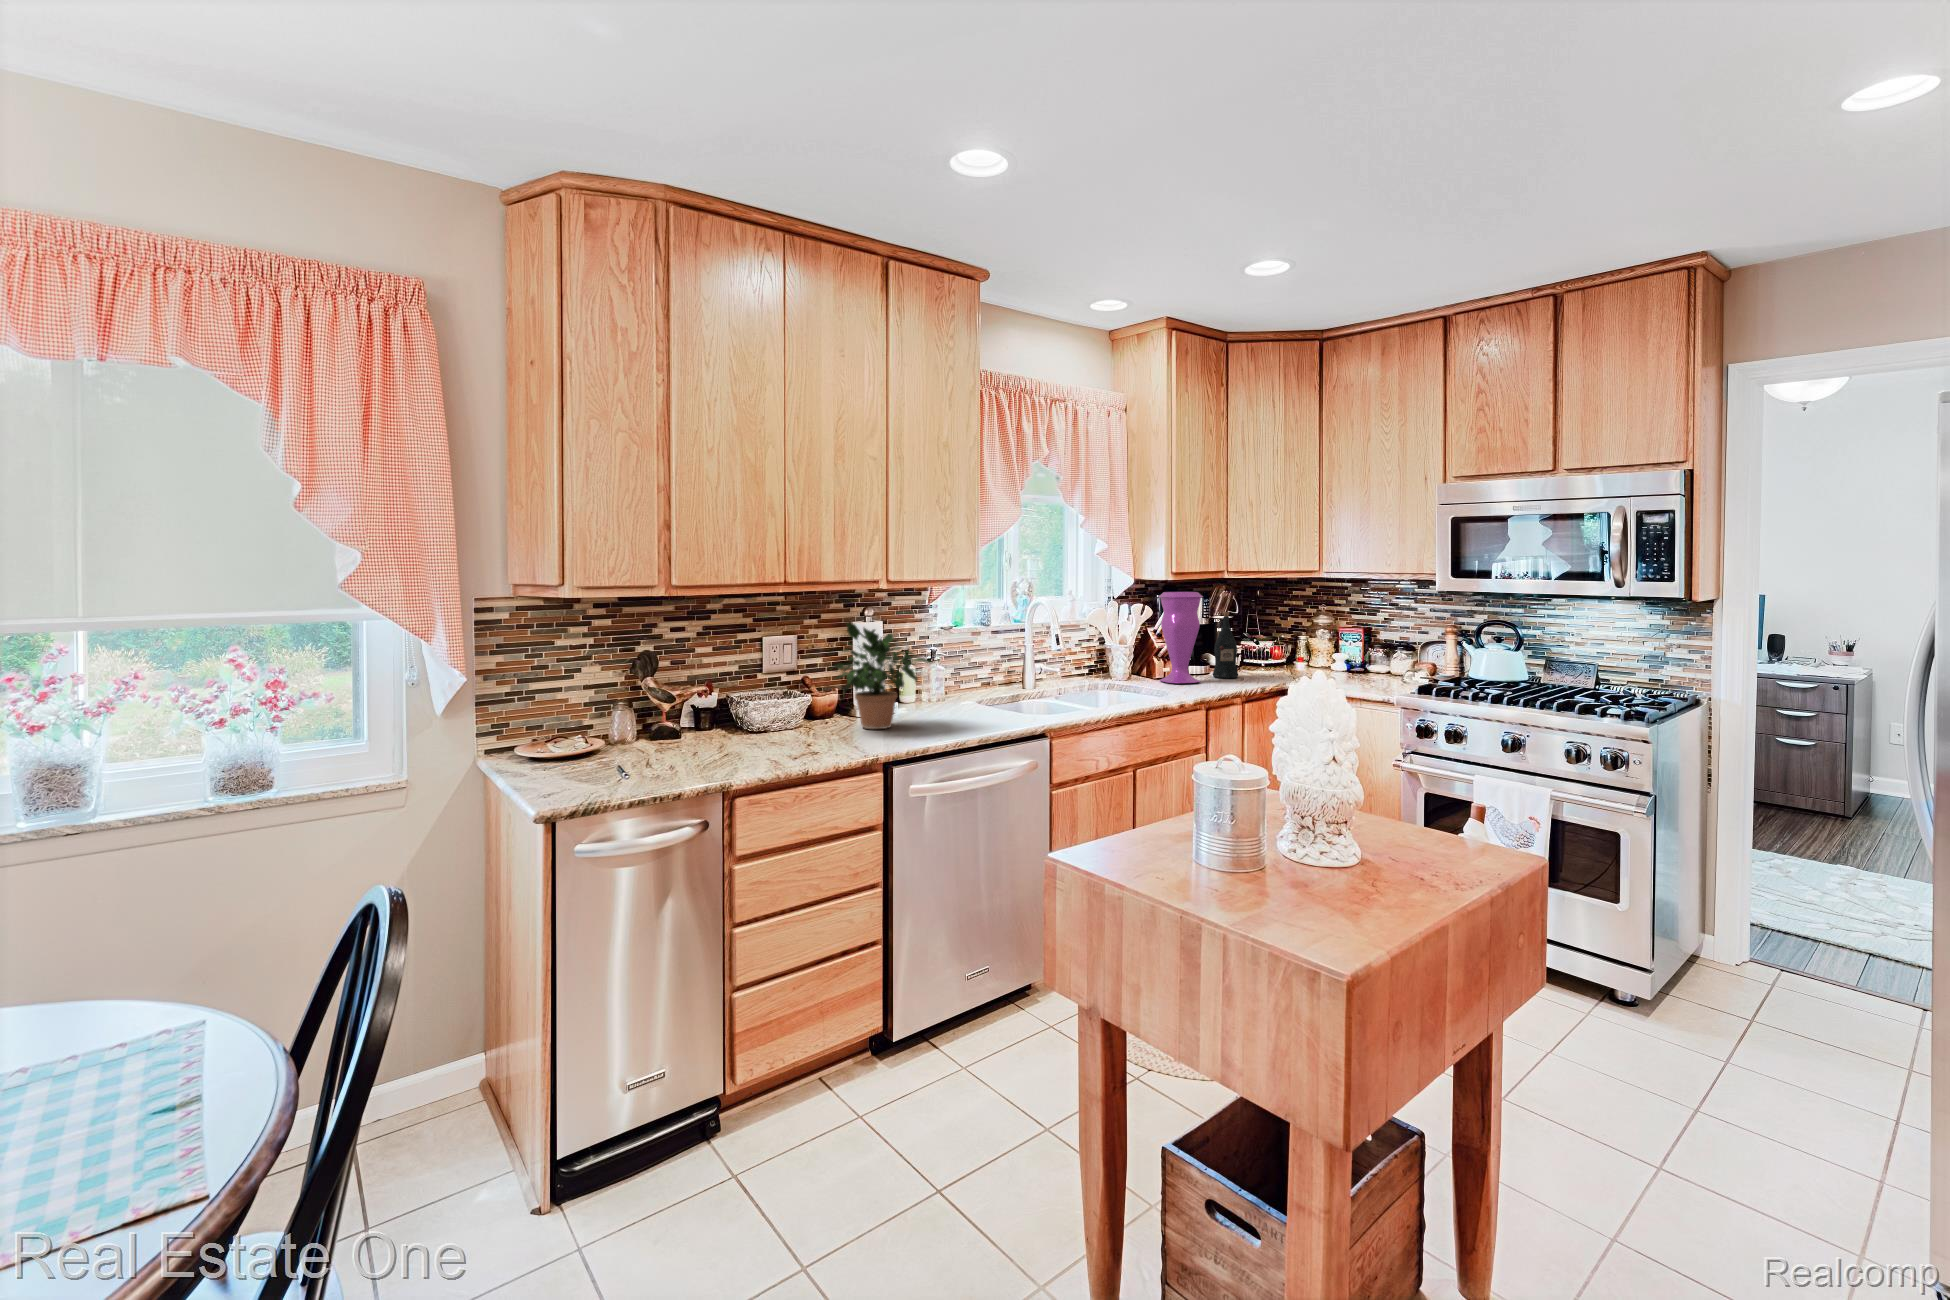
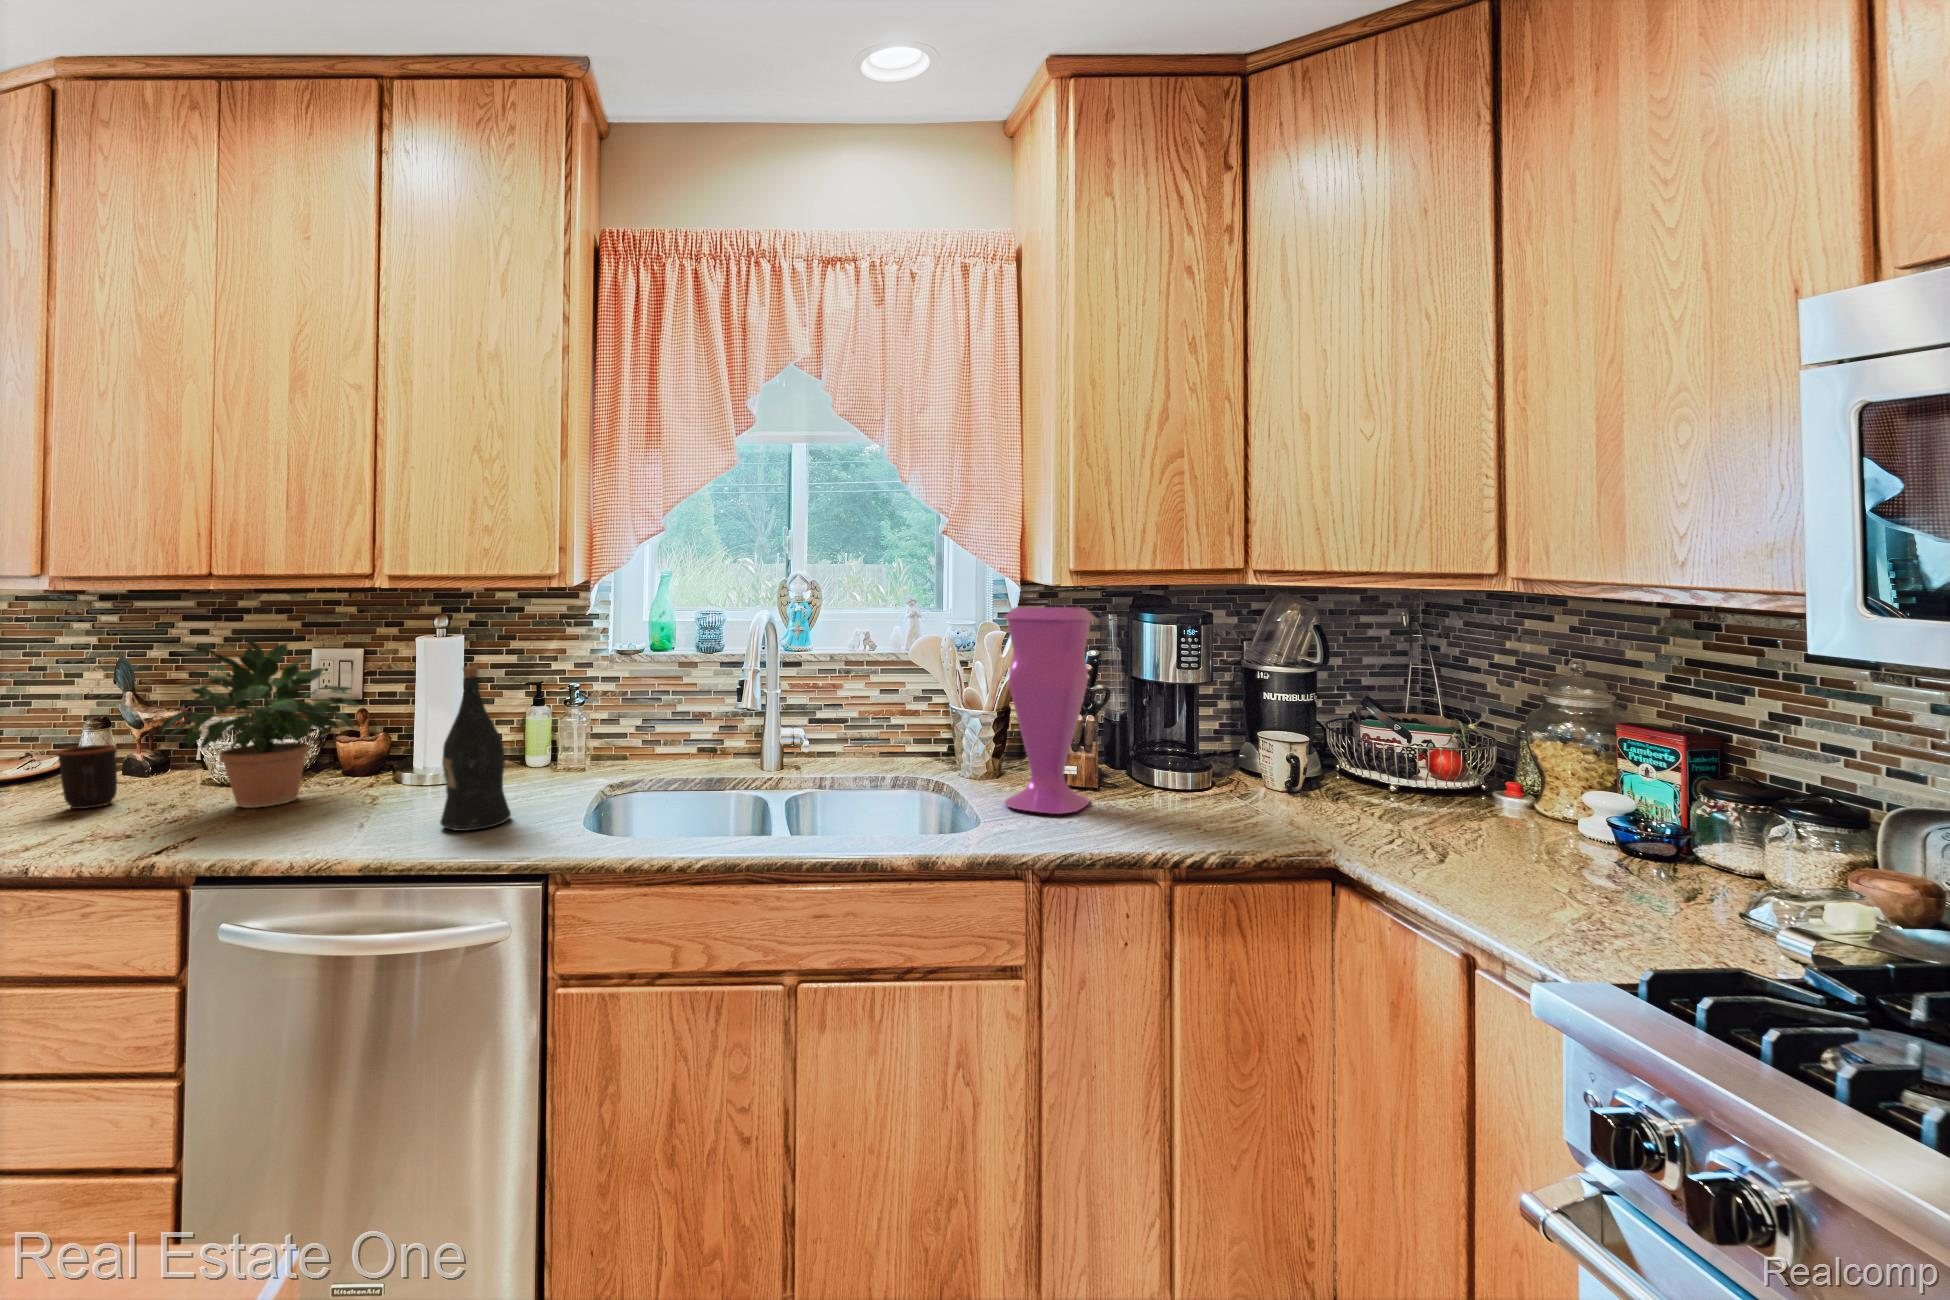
wine bottle: present [1213,612,1238,678] -> present [440,666,511,831]
mug: none [770,702,814,744] -> present [57,745,117,809]

